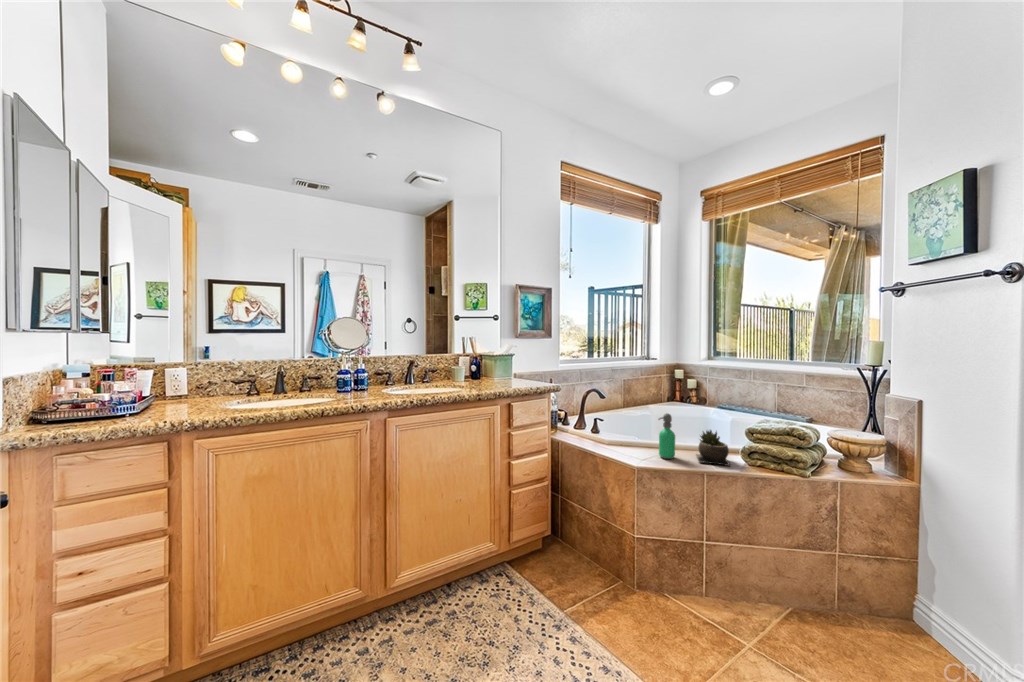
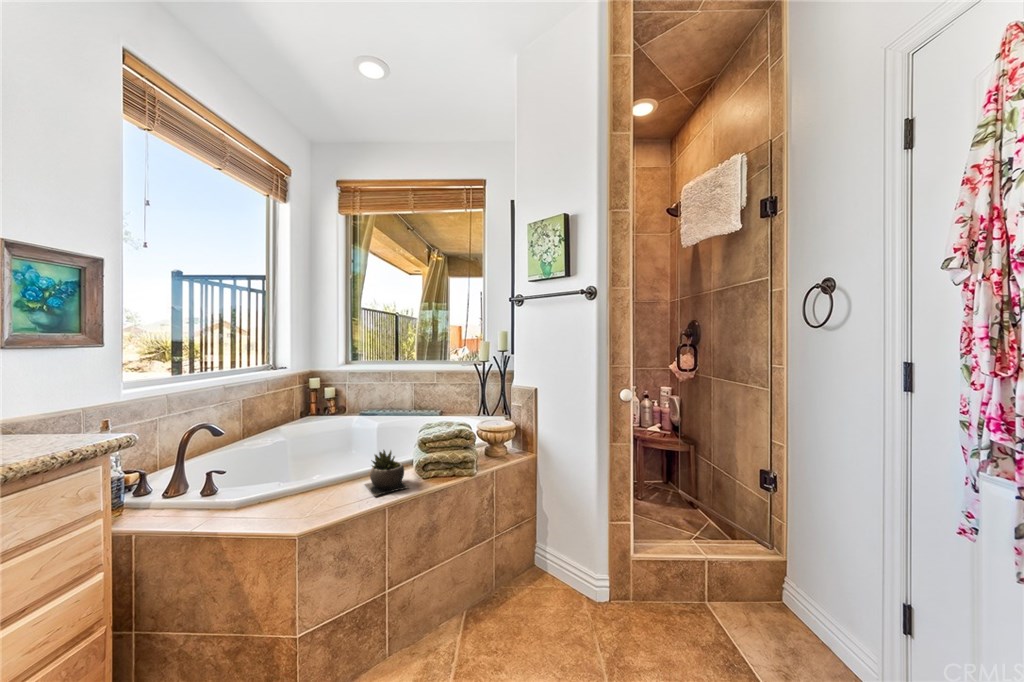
soap dispenser: present [658,414,675,459] -> none [319,443,342,507]

